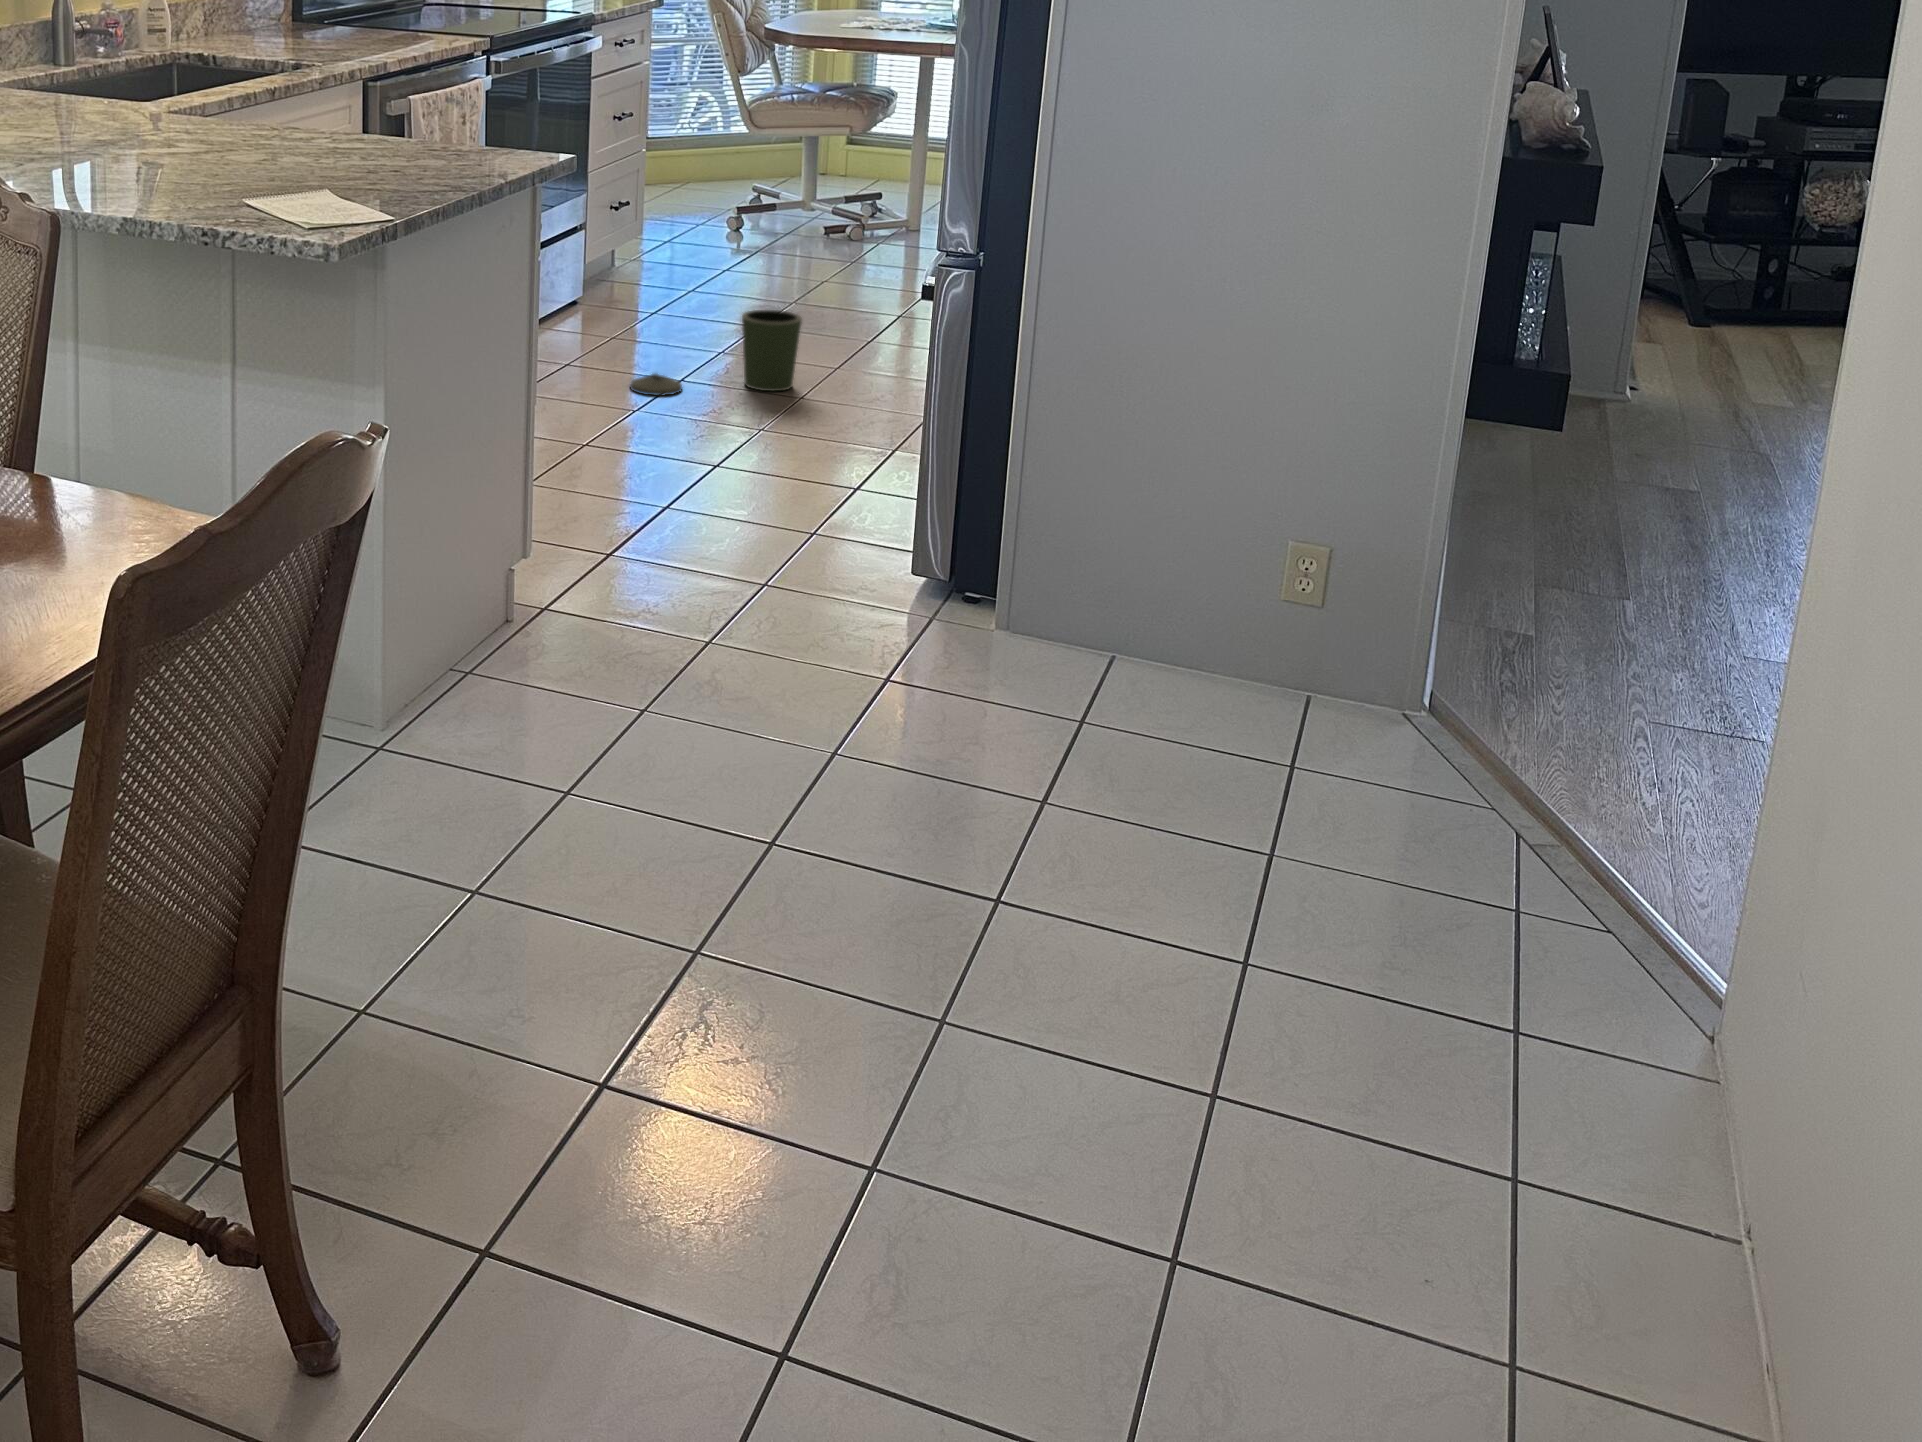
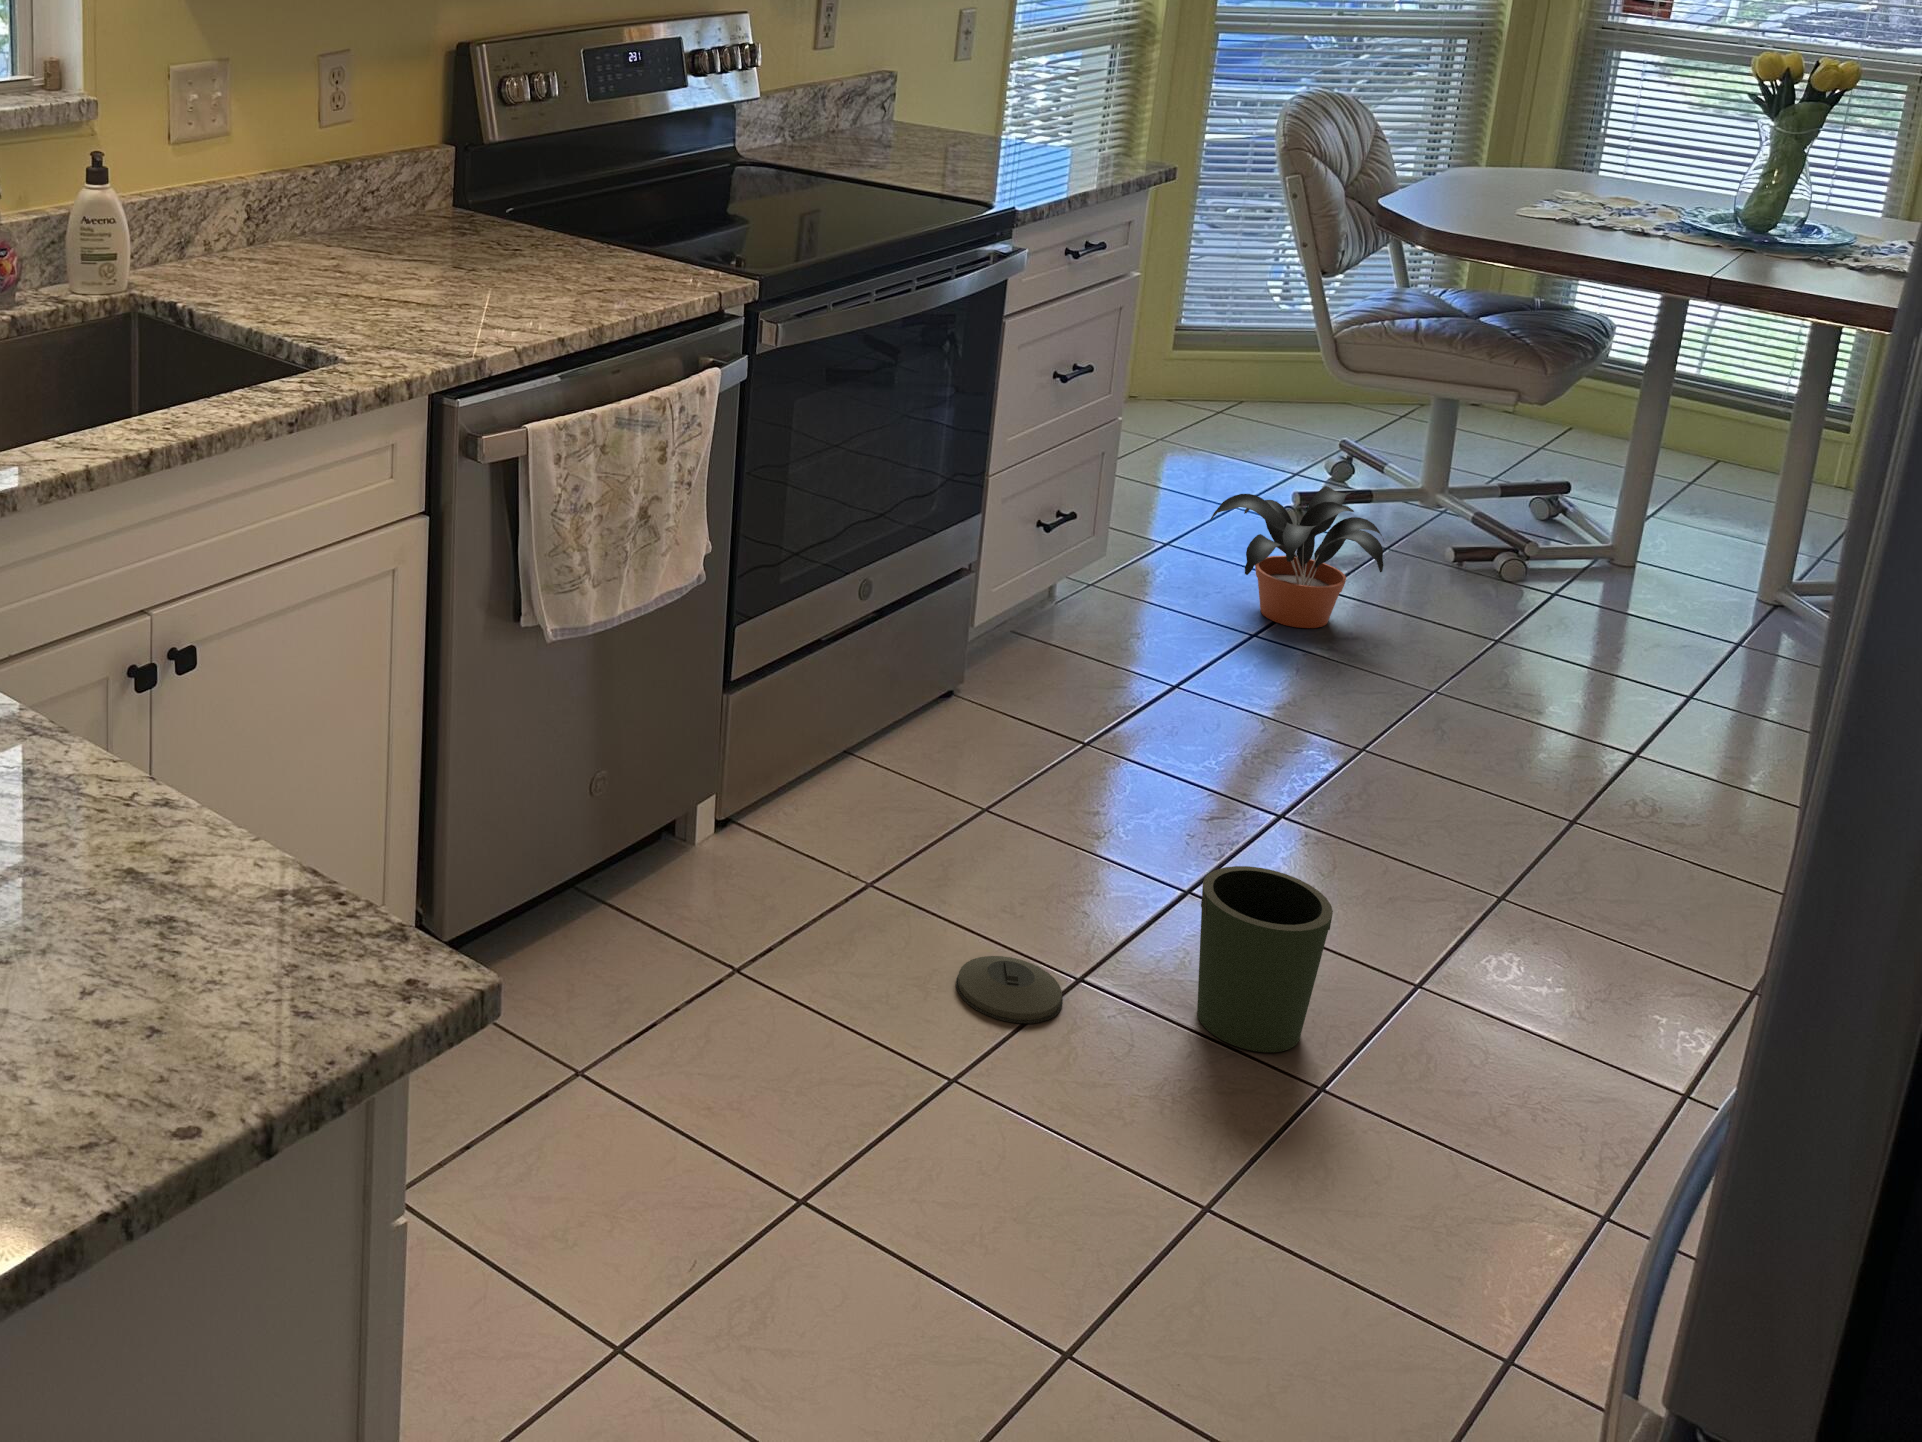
potted plant: none [699,186,795,266] -> present [1211,486,1384,628]

